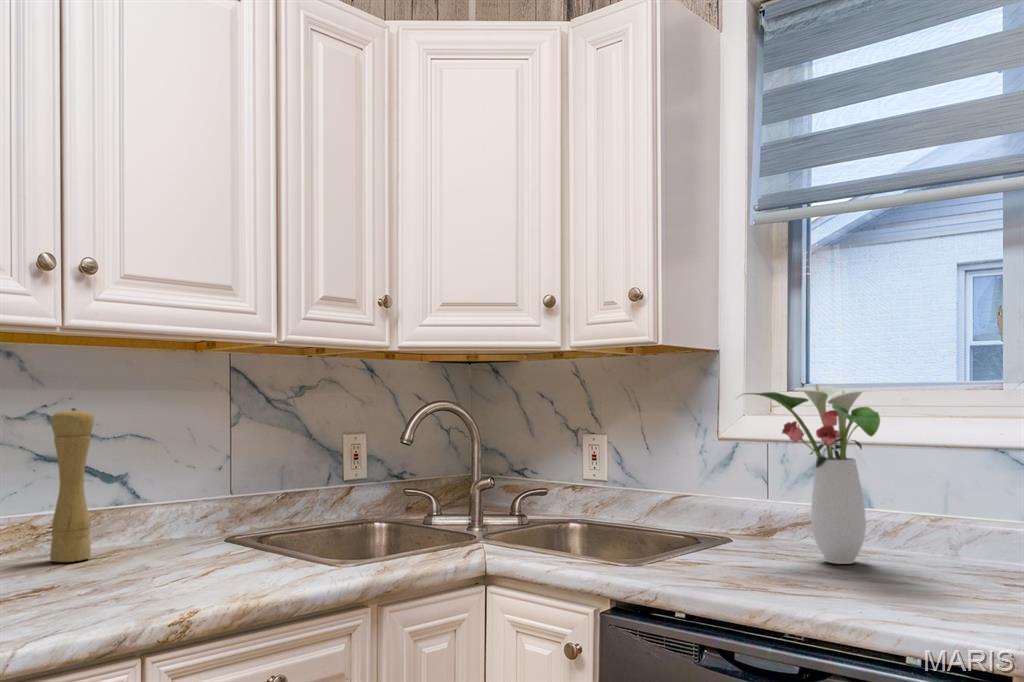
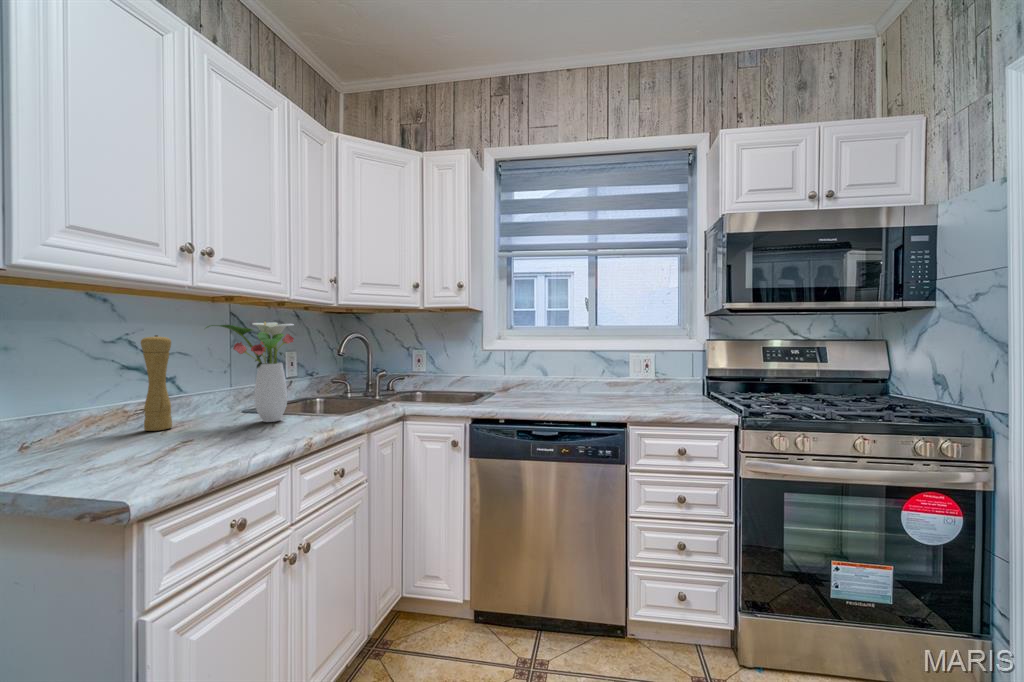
flower arrangement: present [742,384,880,564] -> present [206,321,294,422]

